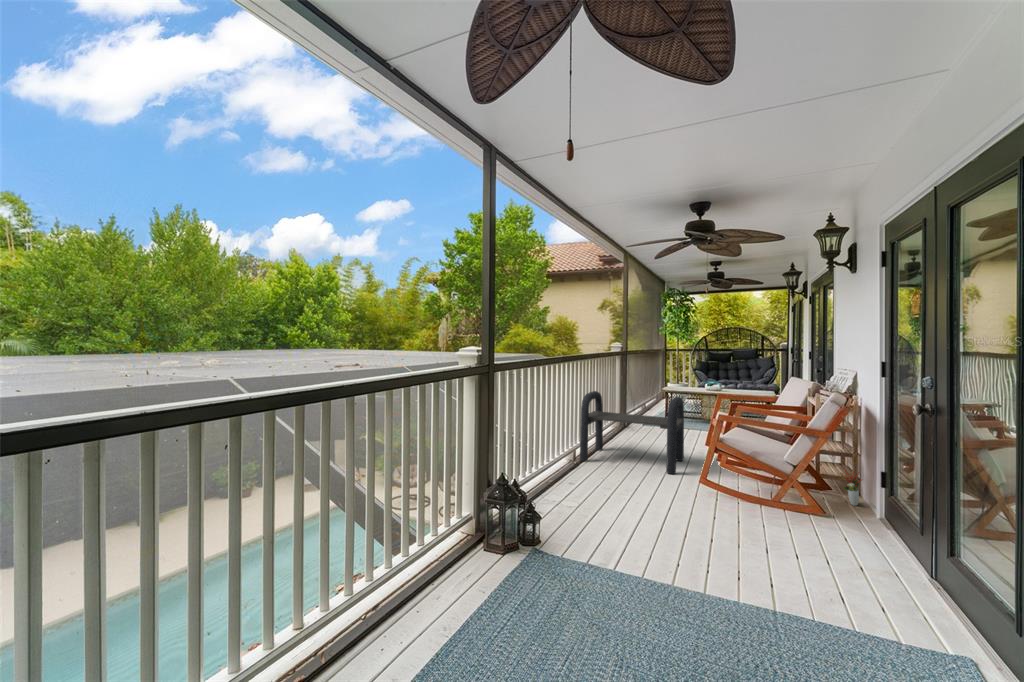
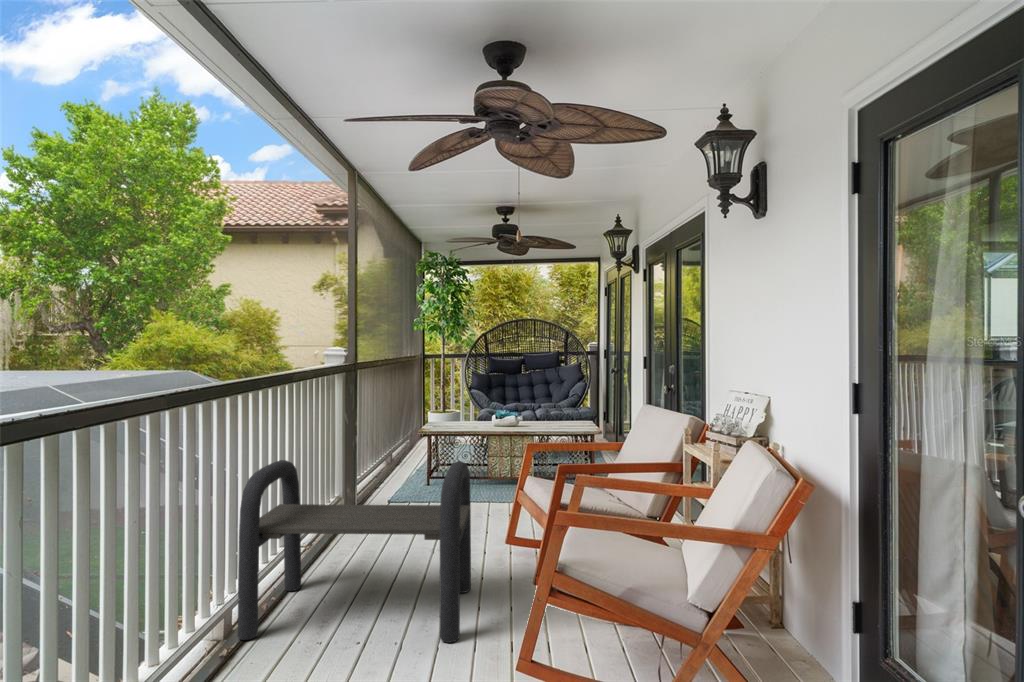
decorative plant: present [843,470,862,506] -> none [767,590,804,663]

